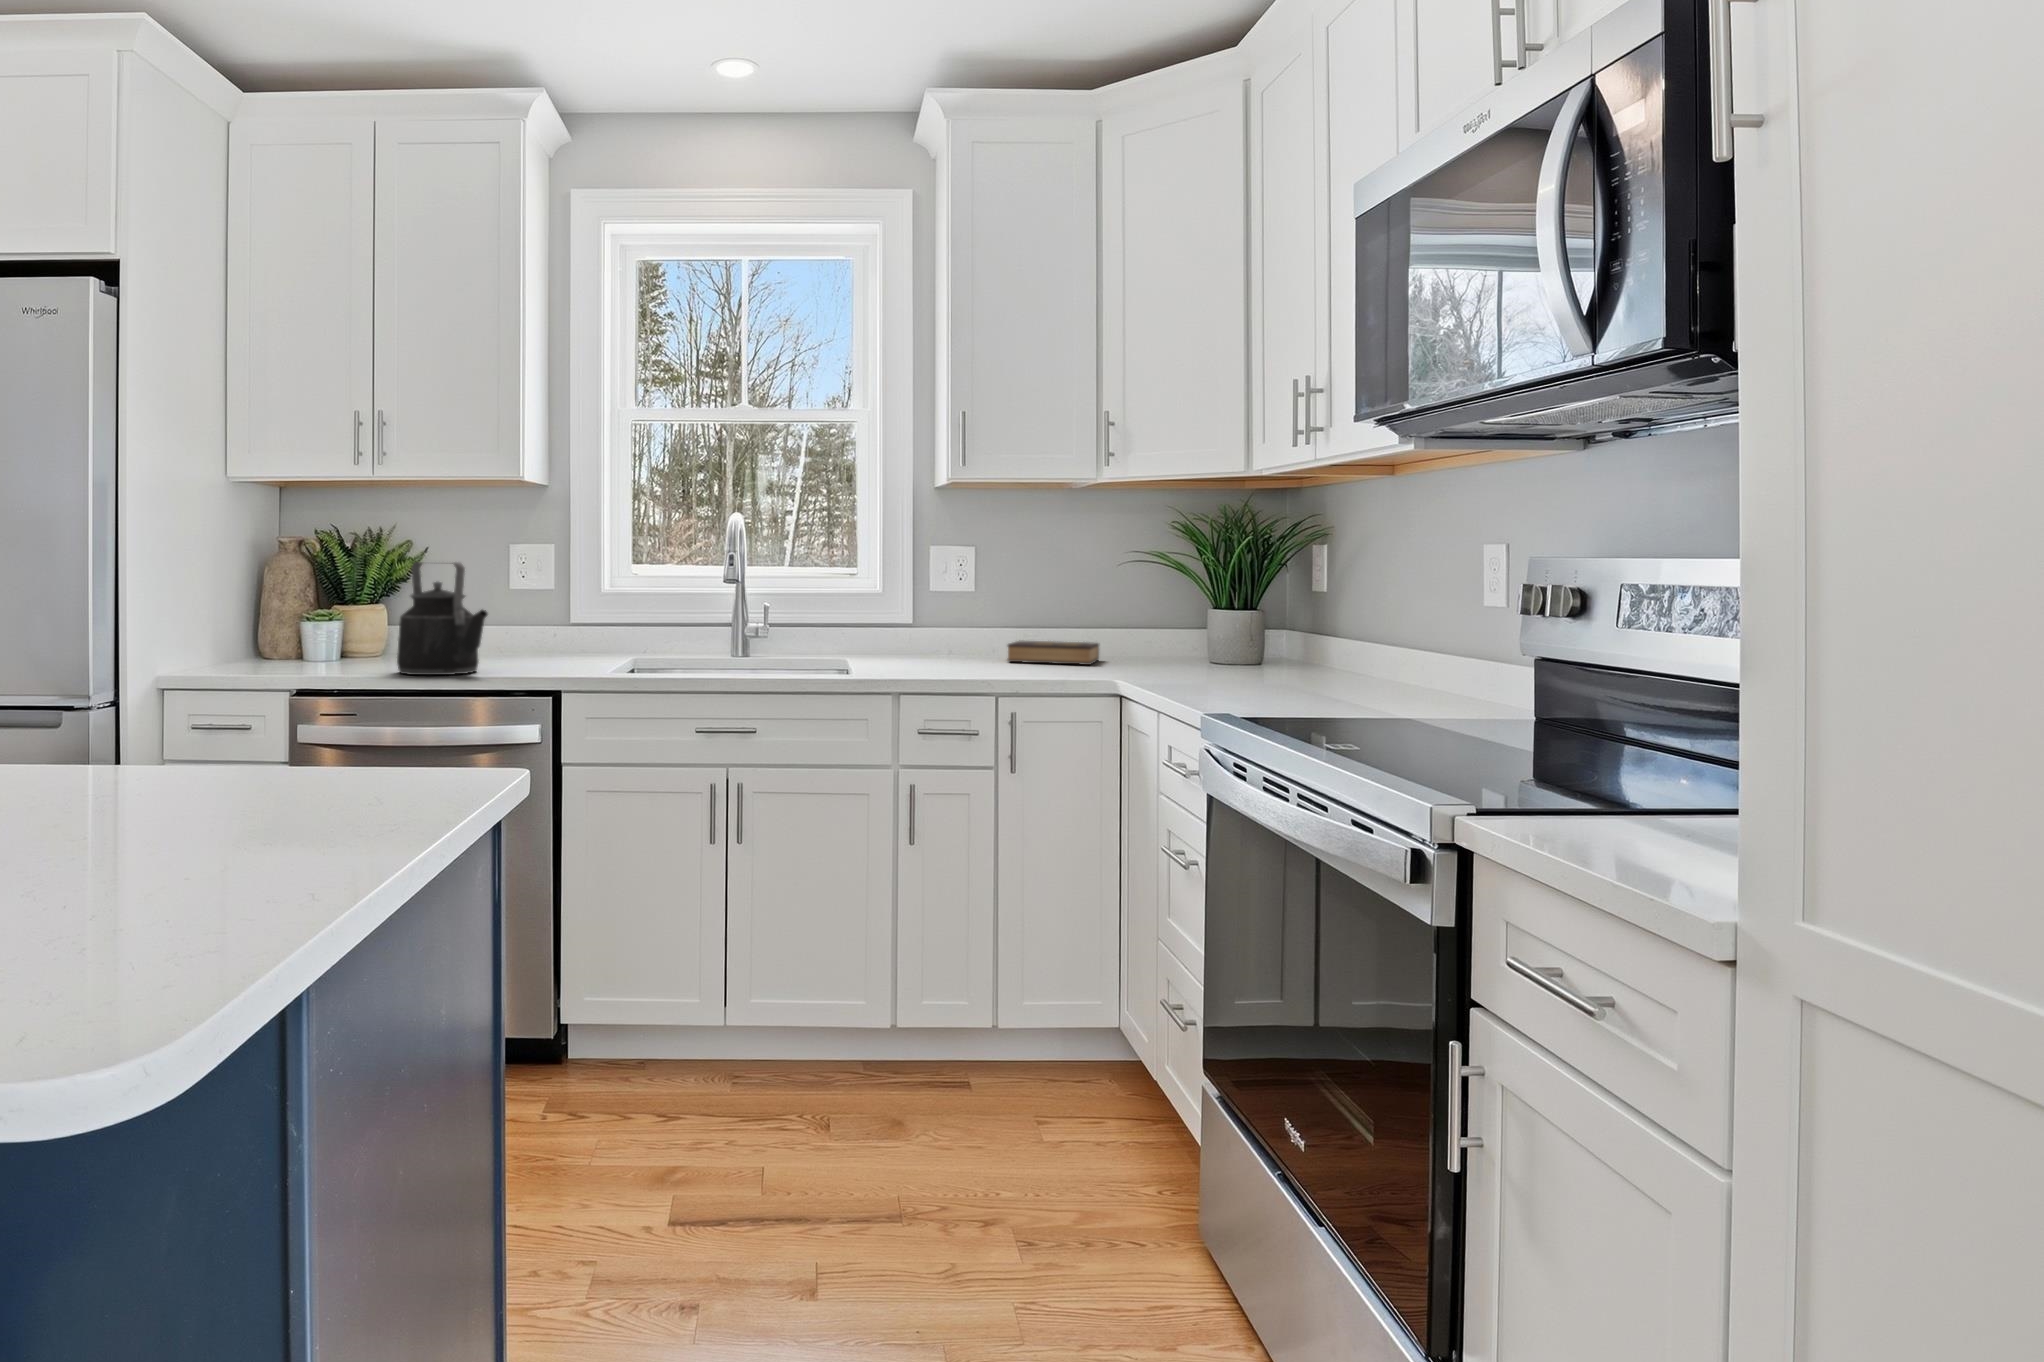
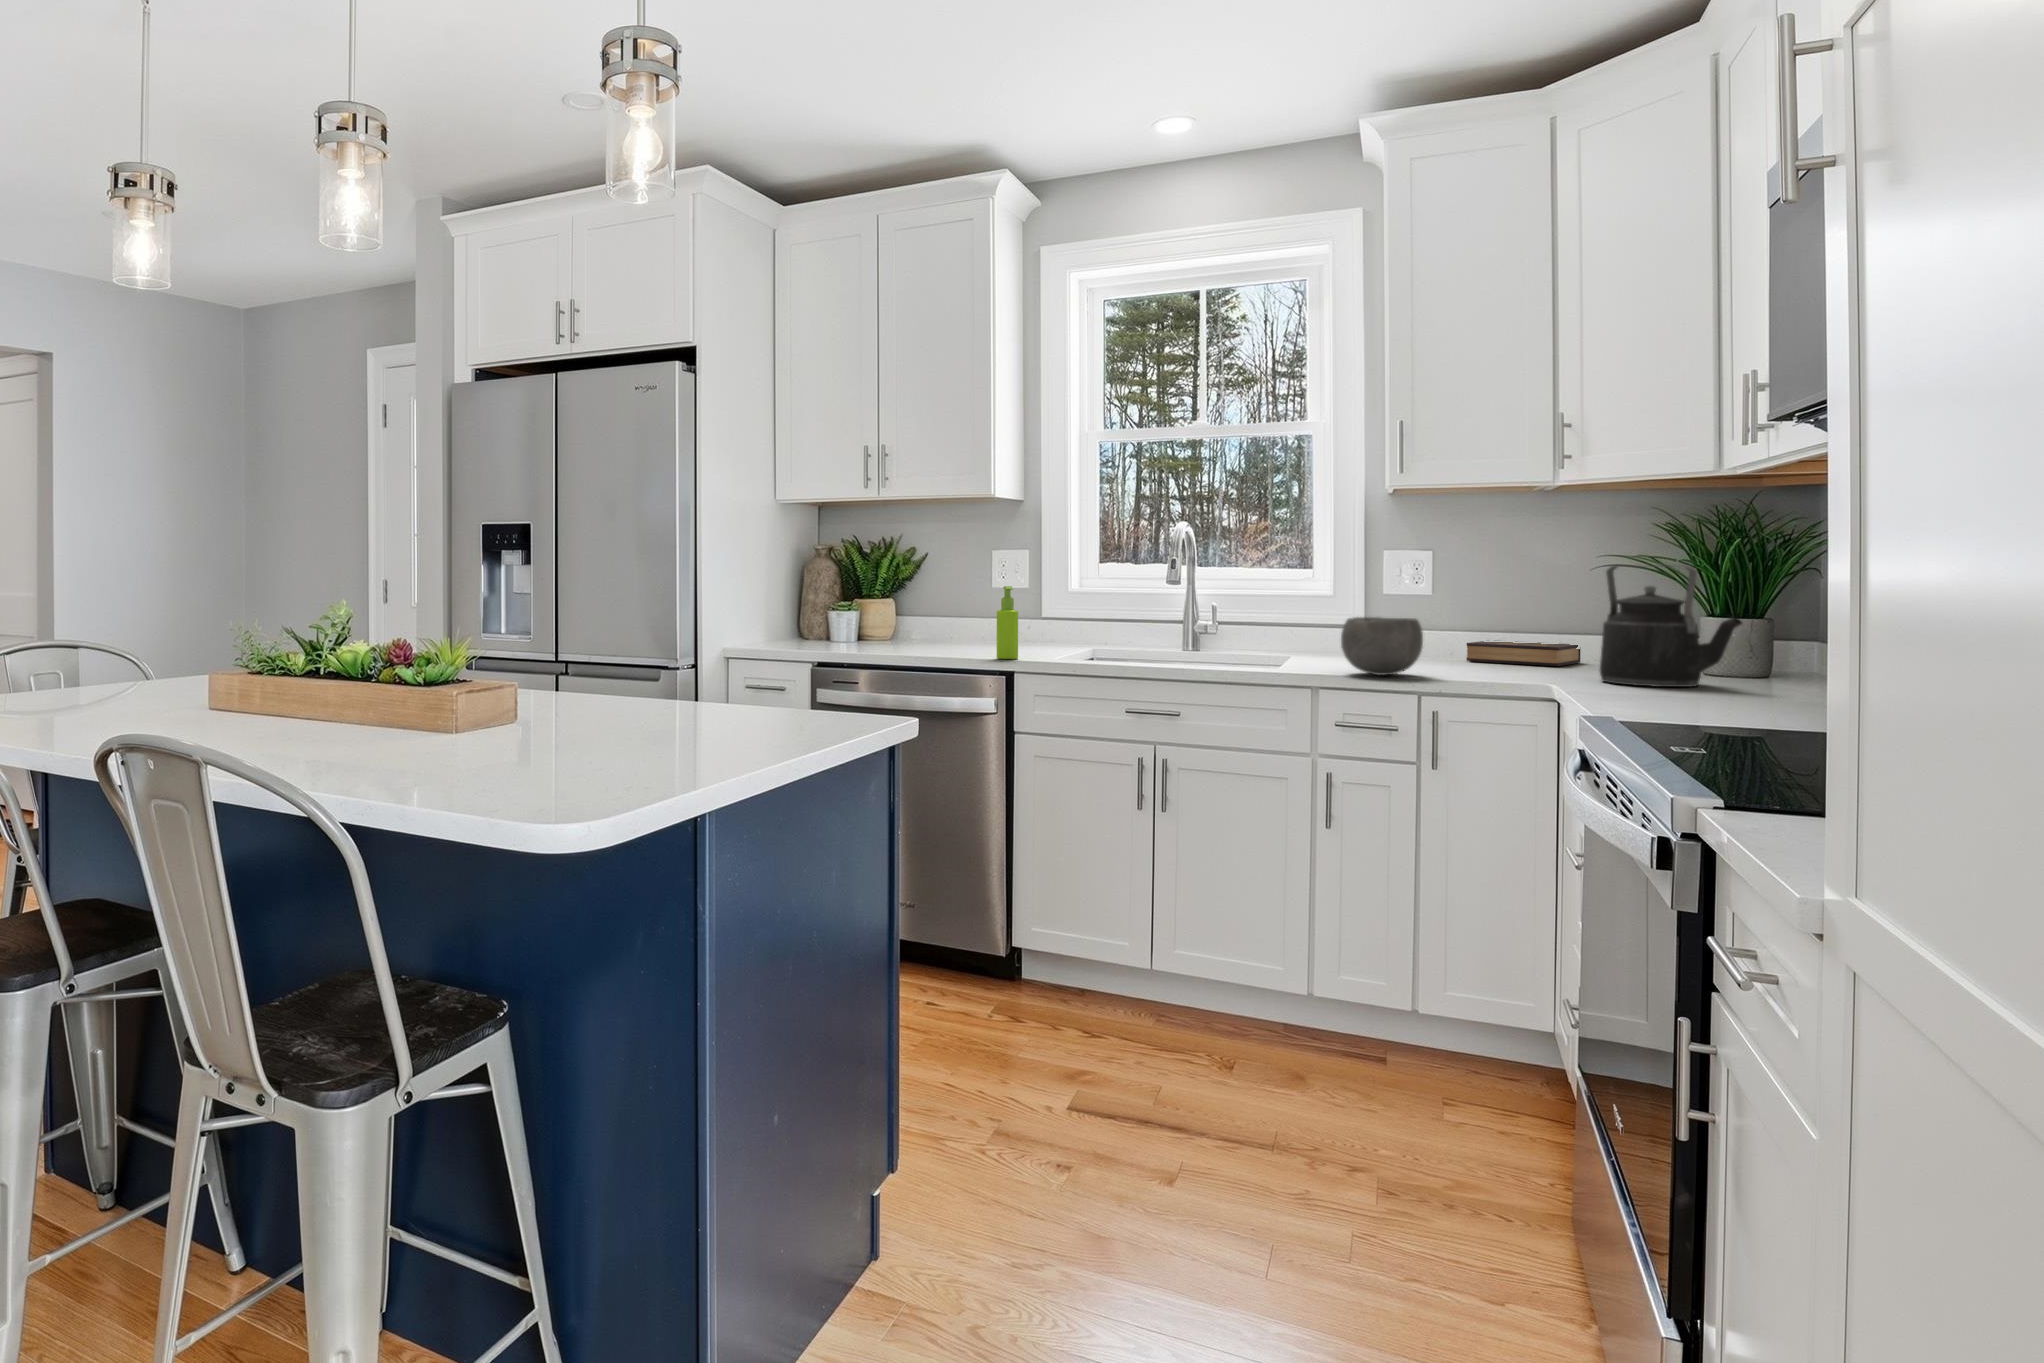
kettle: present [397,562,488,675] -> present [1600,565,1742,687]
soap dispenser: none [539,590,564,677] -> present [997,586,1018,659]
ceramic bowl: none [922,621,1000,682] -> present [1341,617,1423,675]

